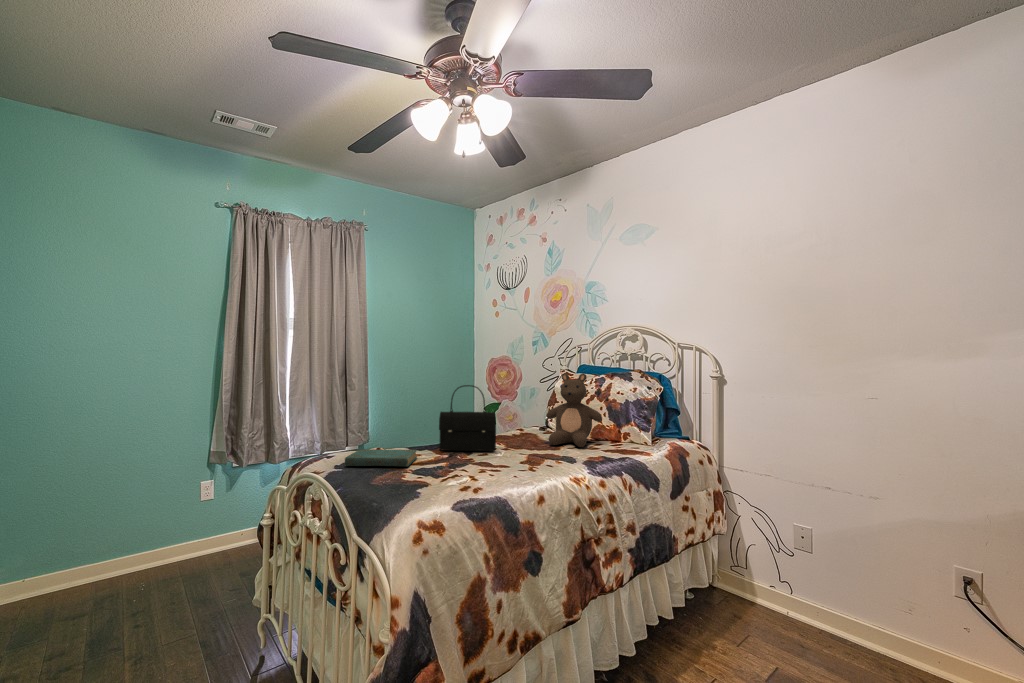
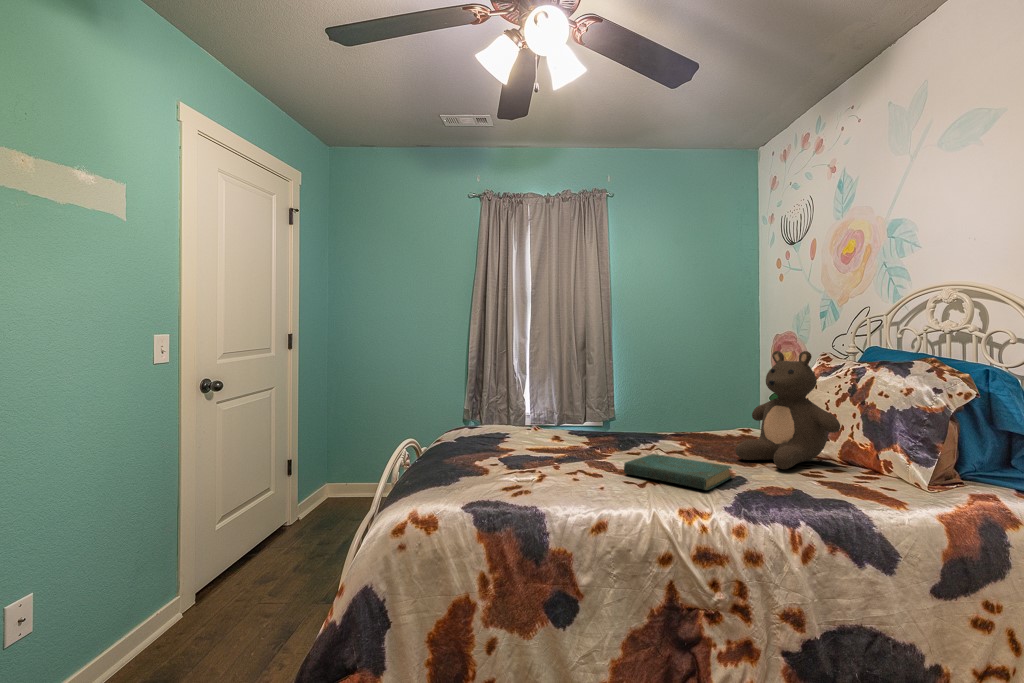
handbag: present [439,385,496,451] -> none [577,366,643,455]
book: present [344,449,417,466] -> present [624,454,732,490]

